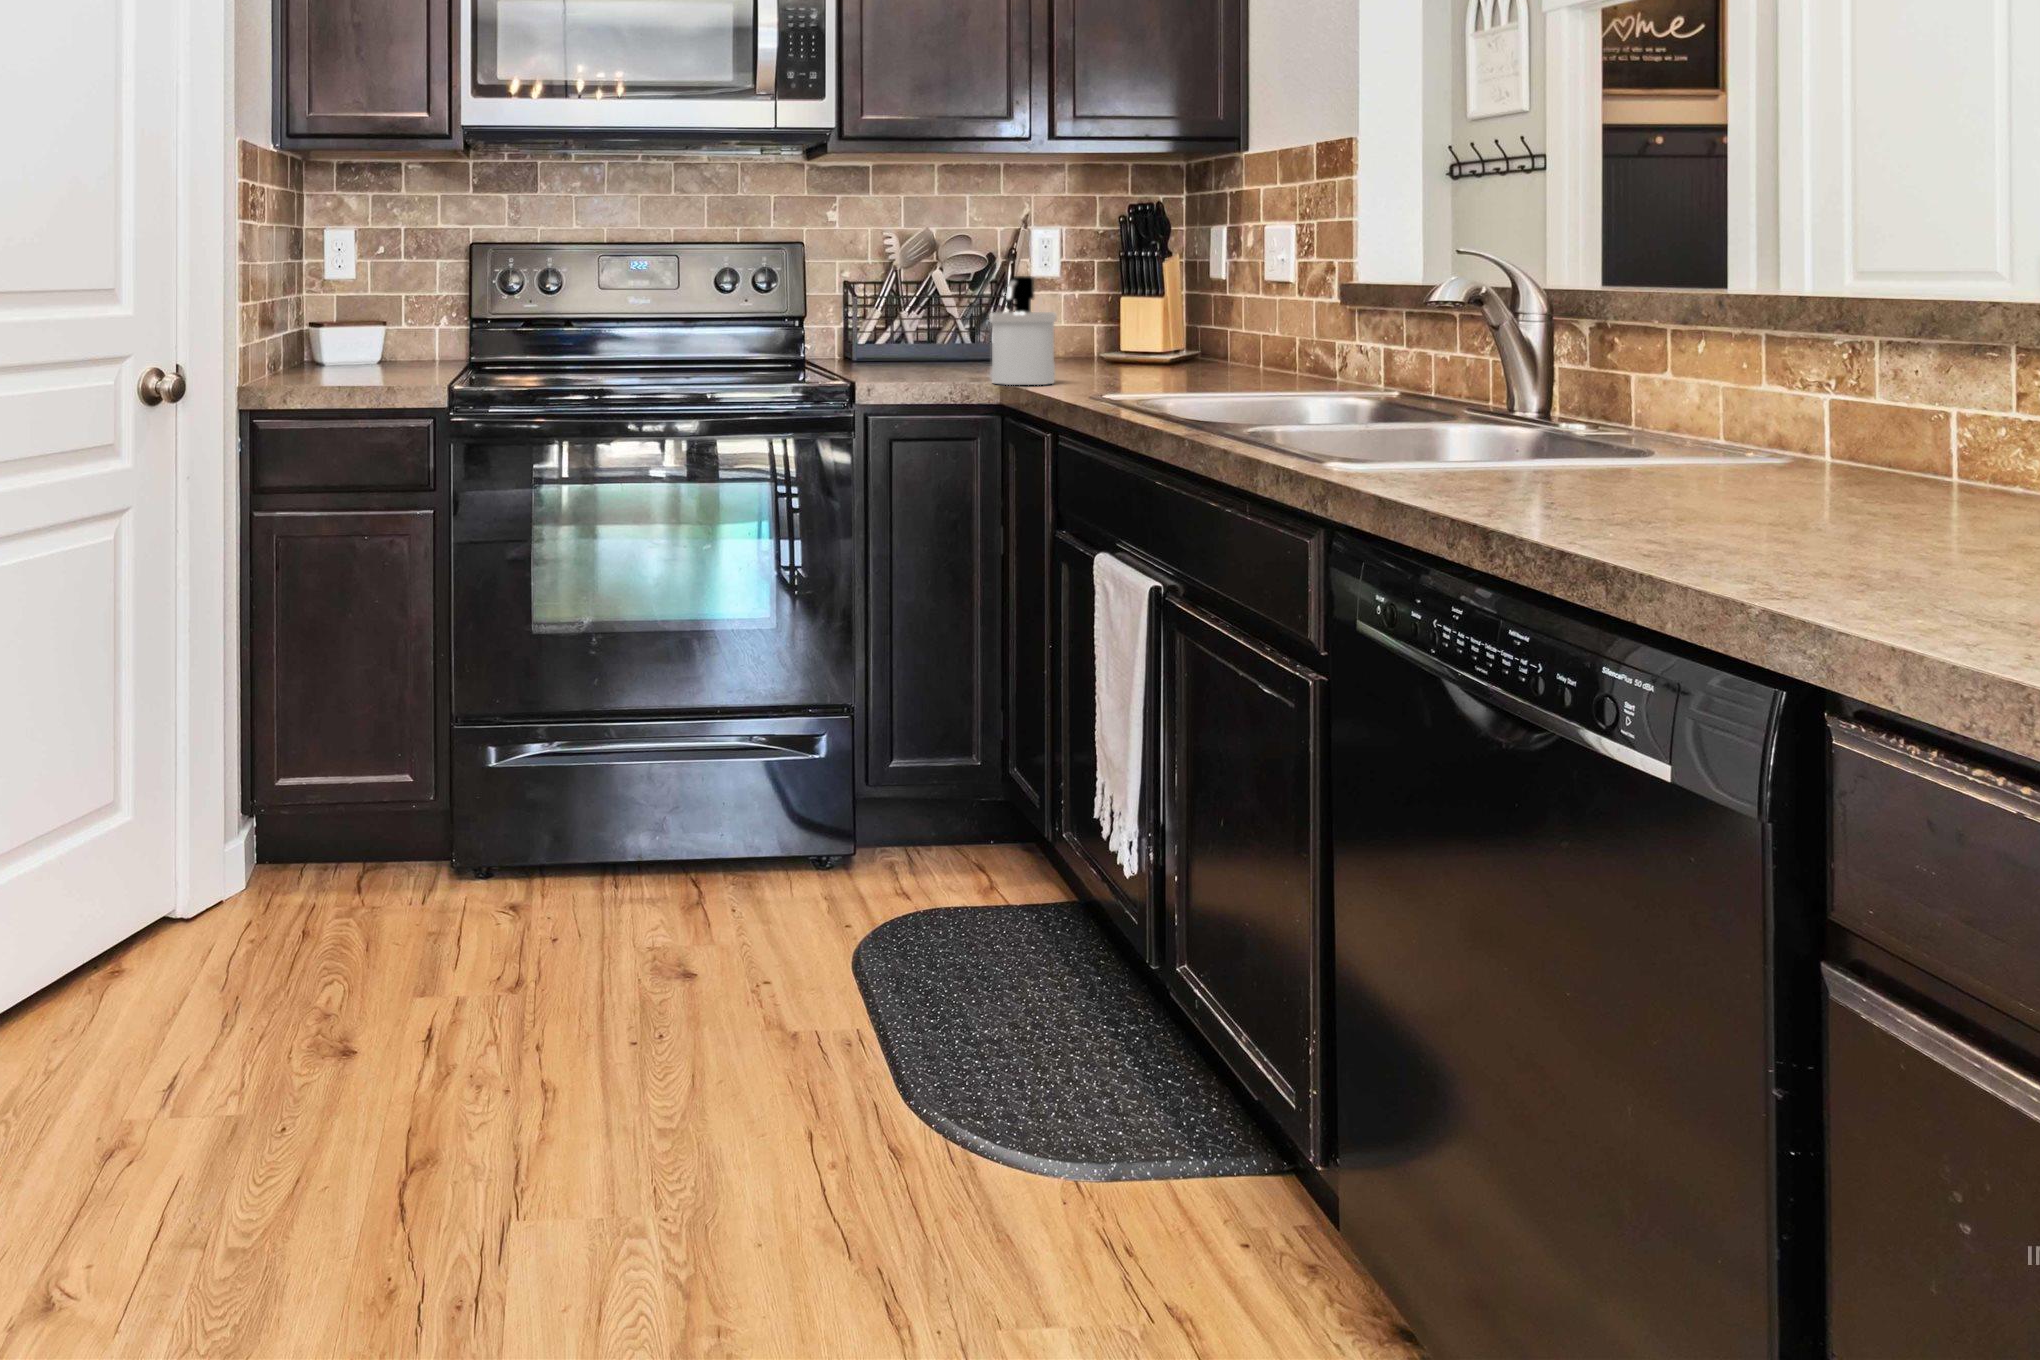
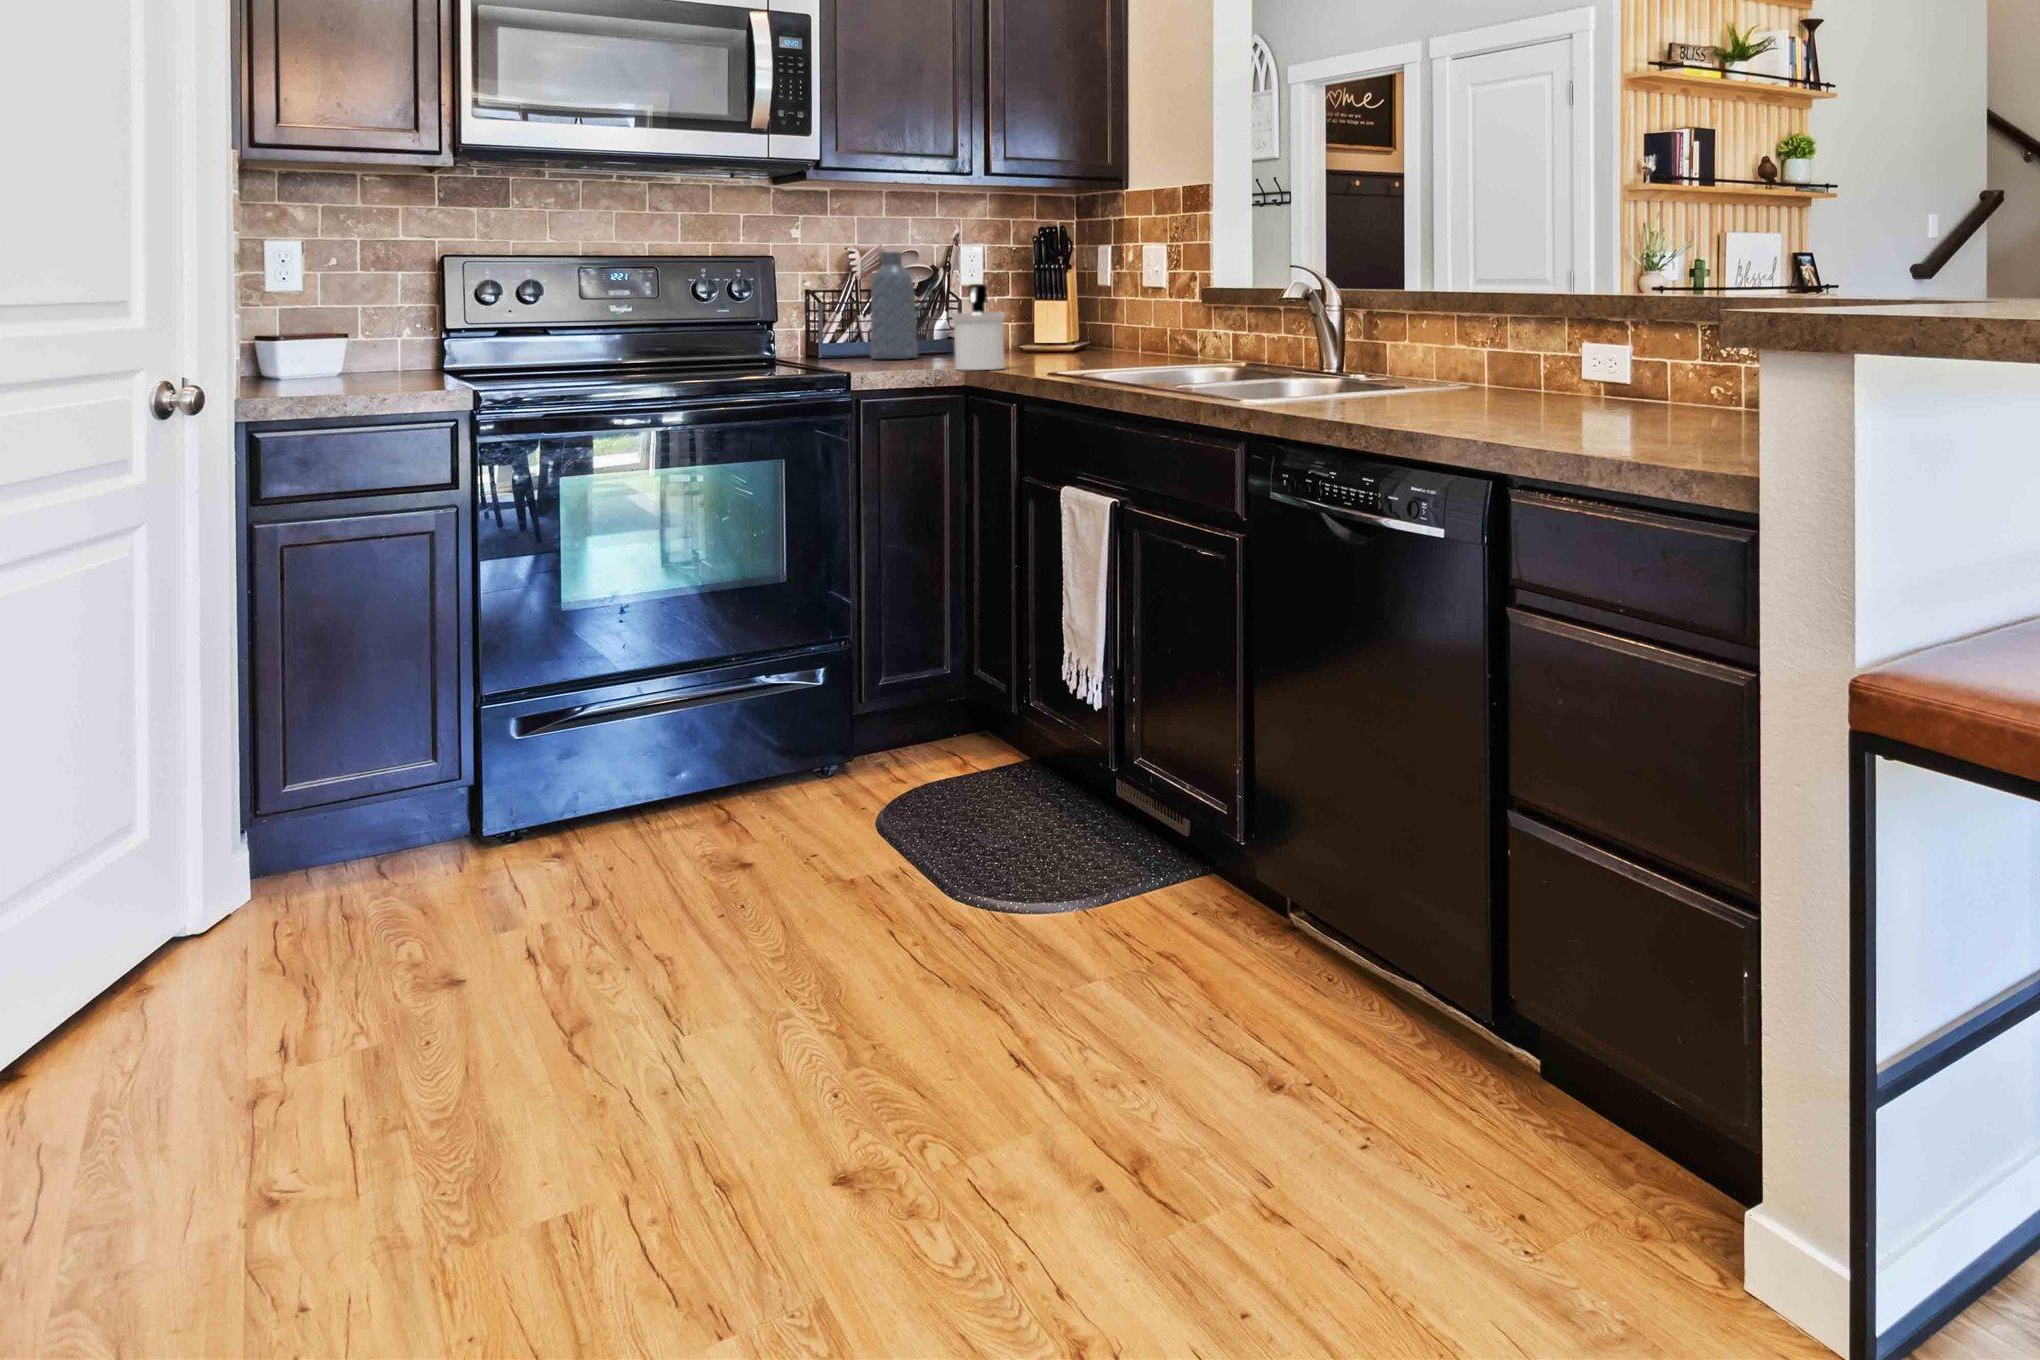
vase: none [918,237,973,364] -> present [871,252,918,359]

